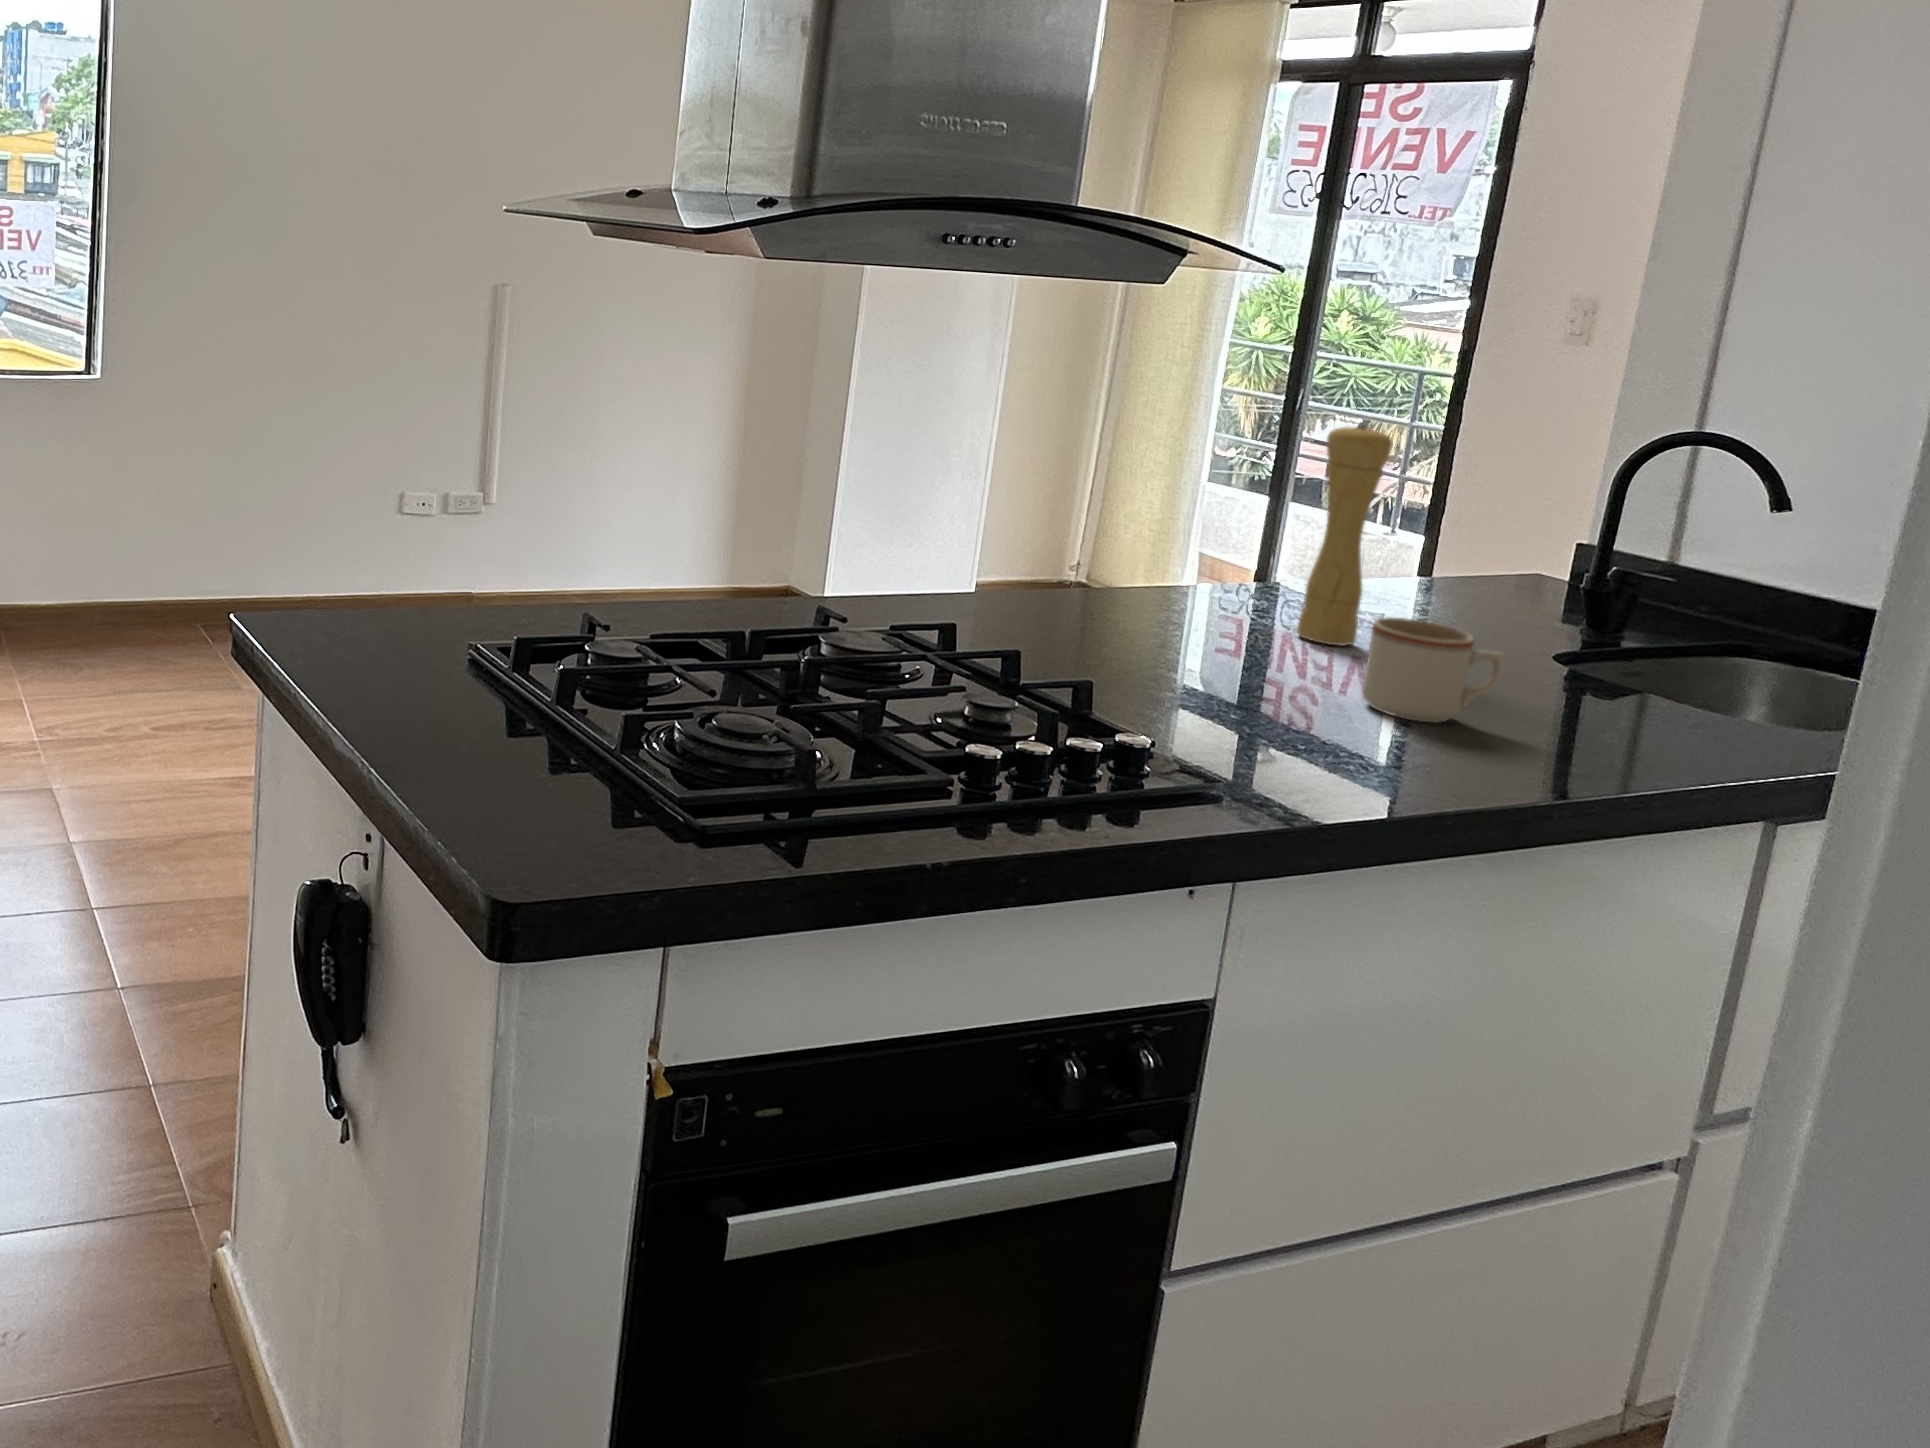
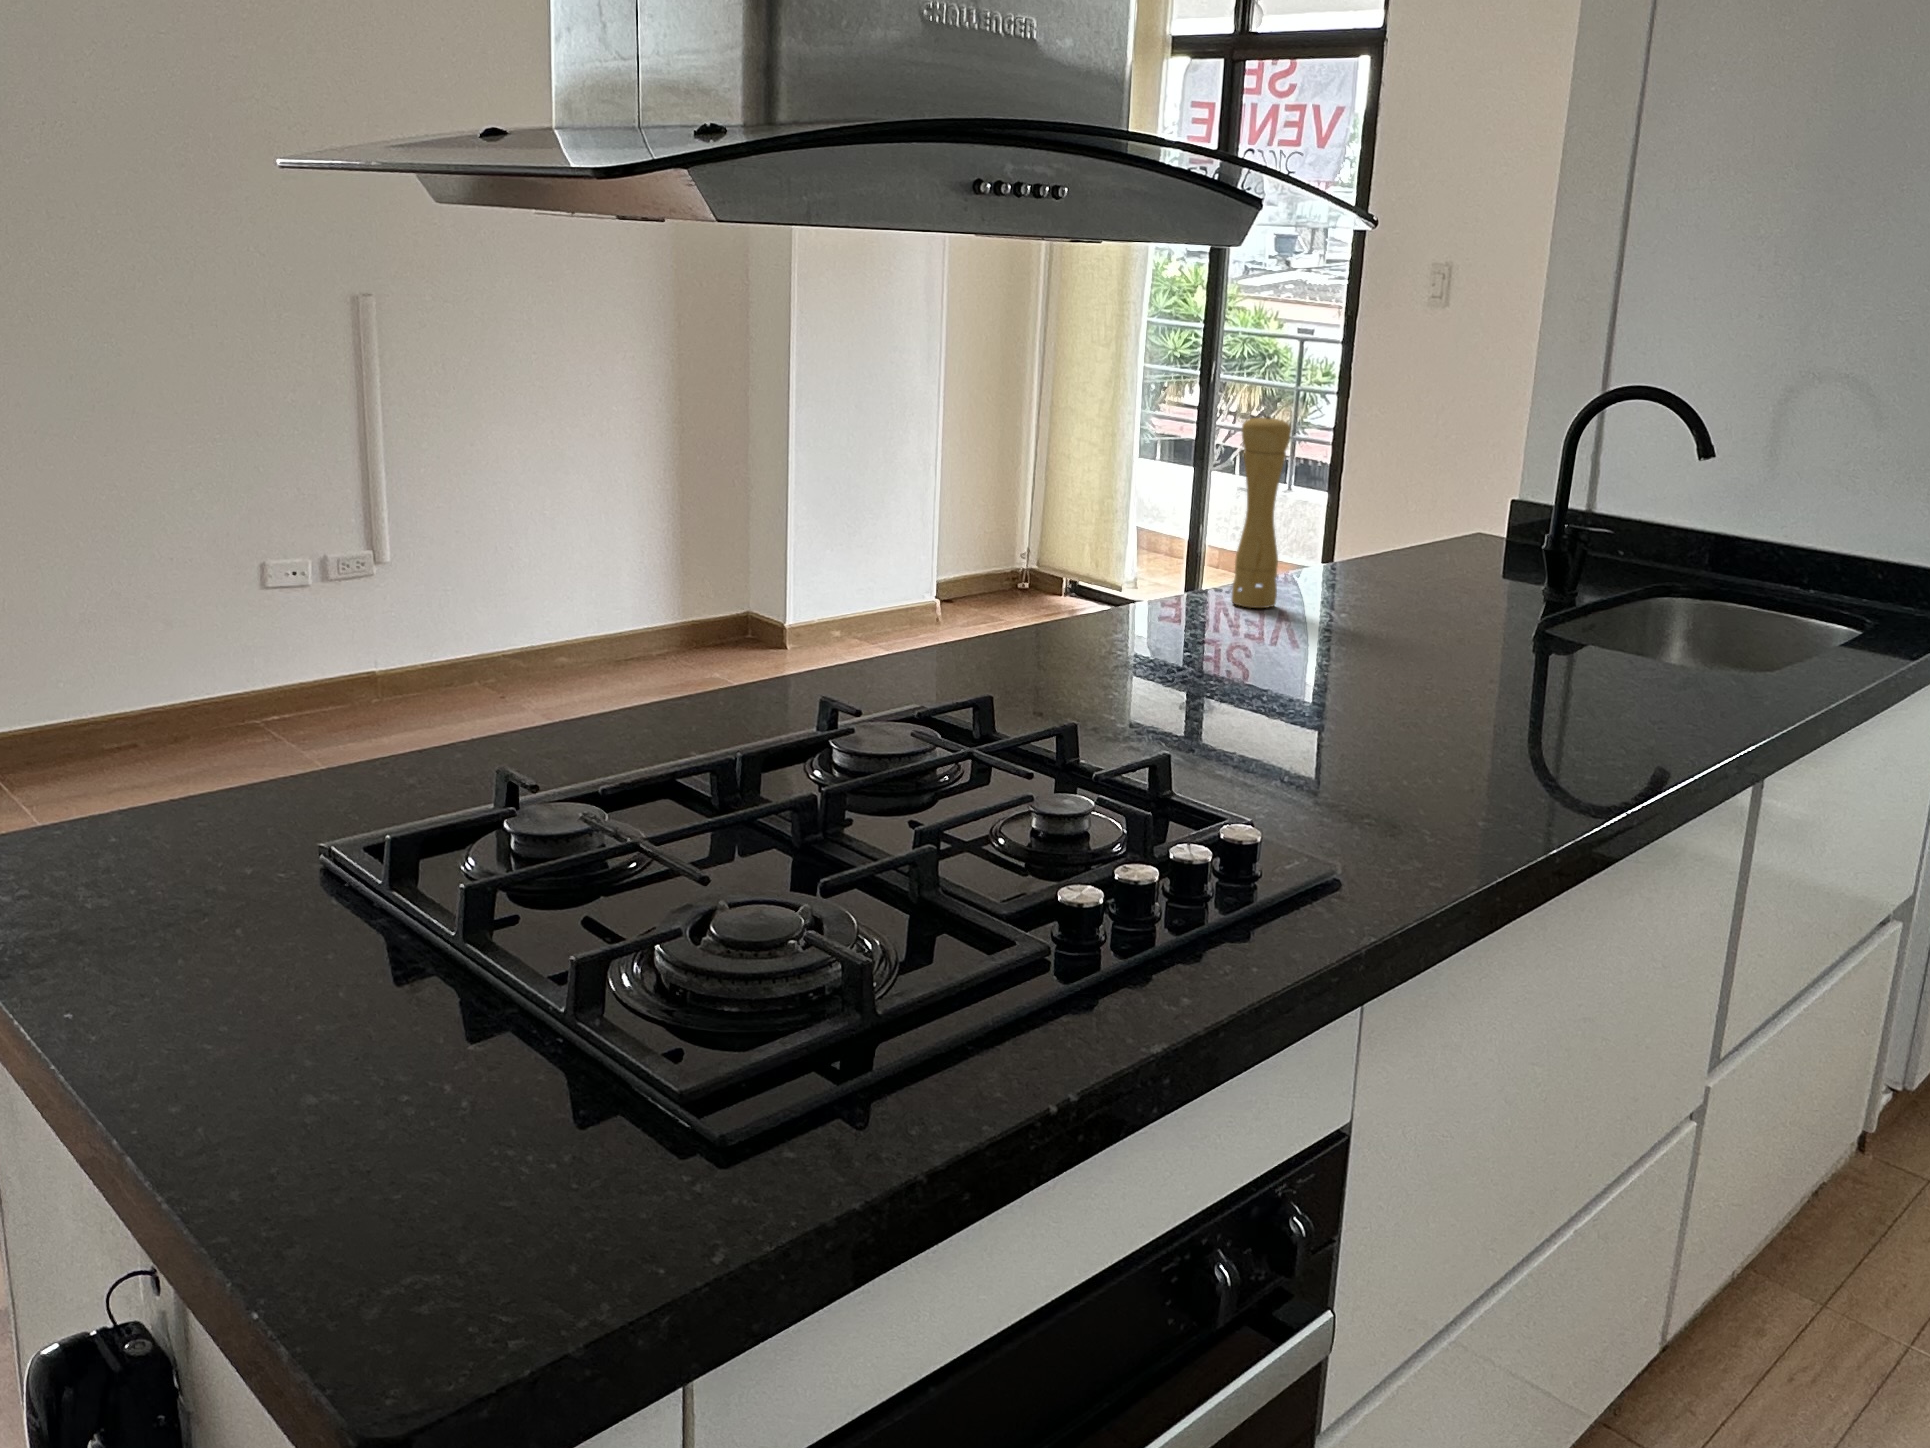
mug: present [1362,617,1504,723] -> none [1283,578,1381,661]

